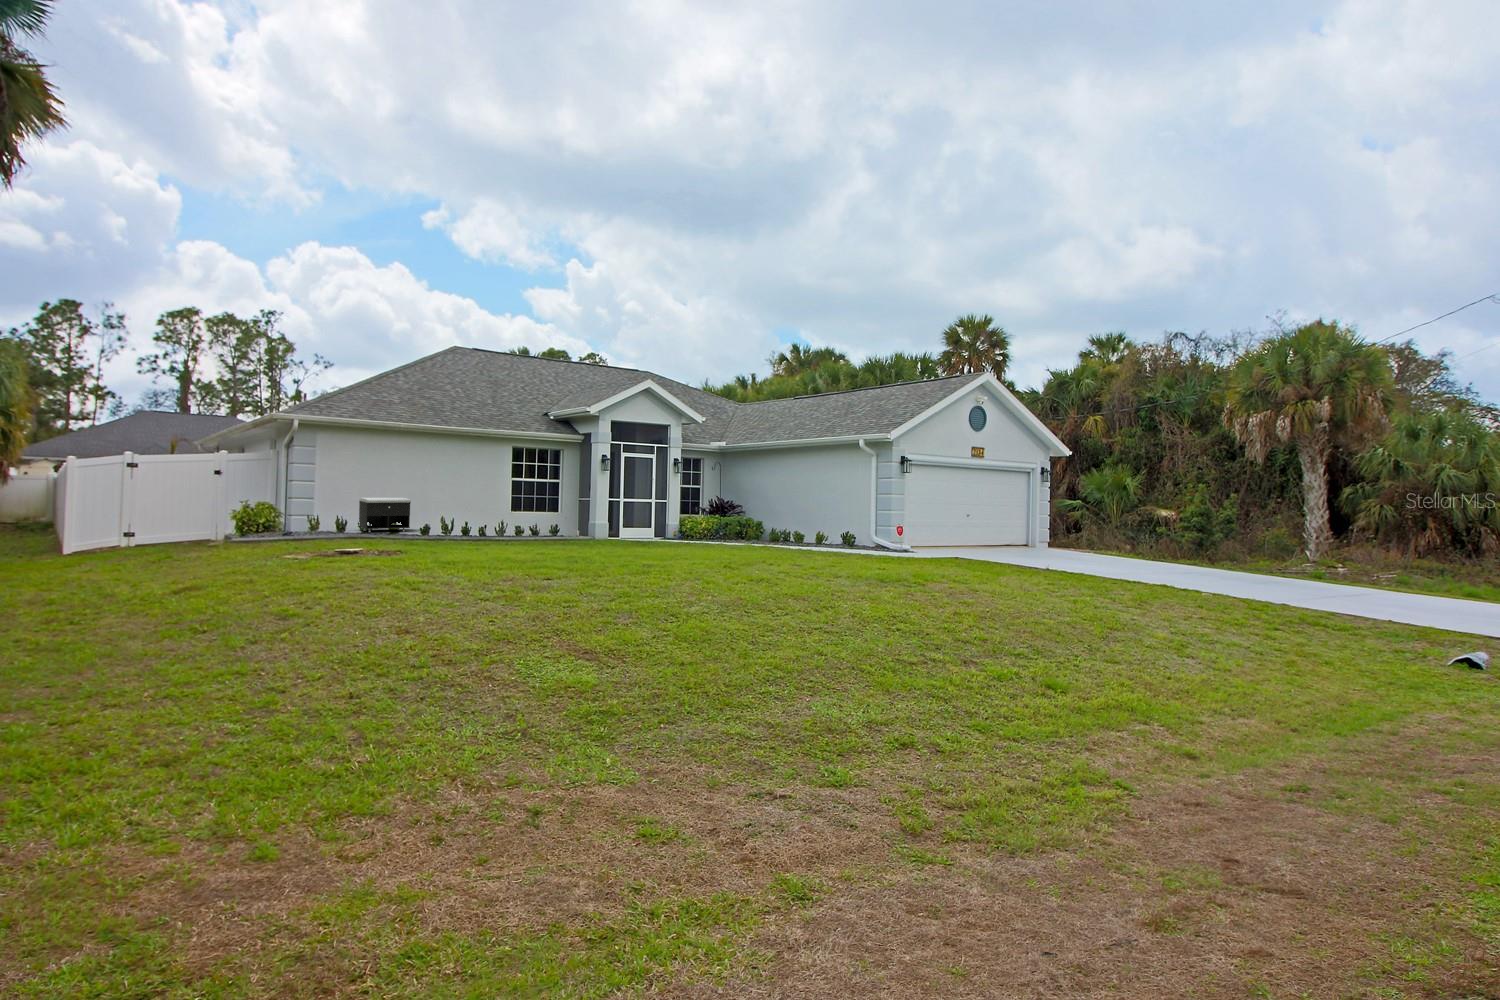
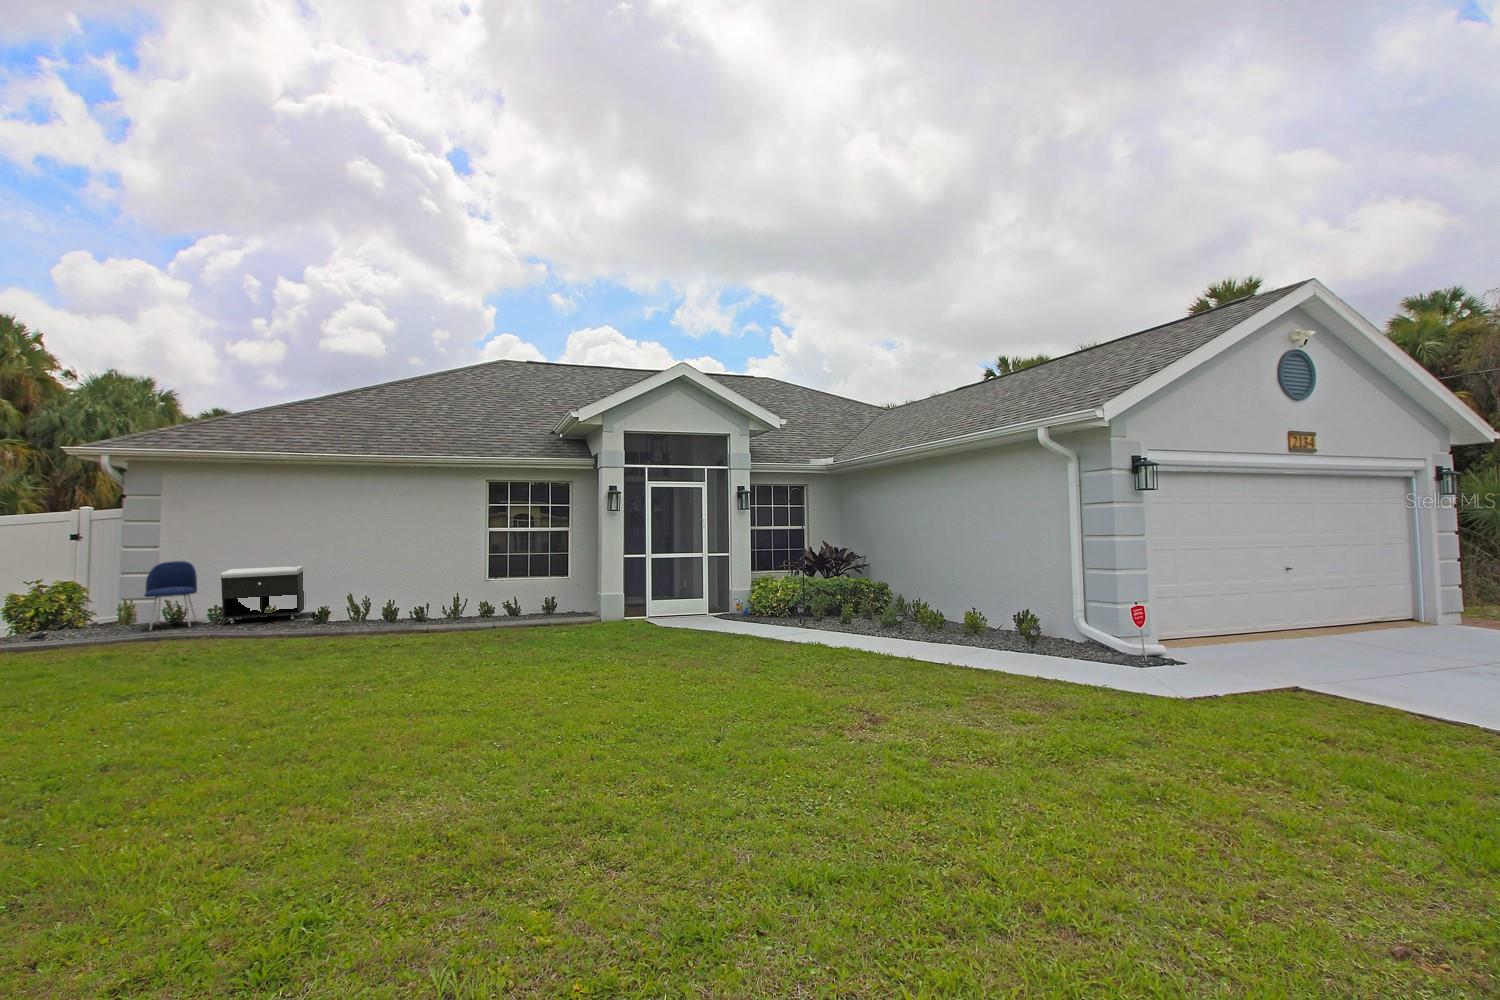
chair: none [317,491,351,534] -> present [145,561,197,630]

